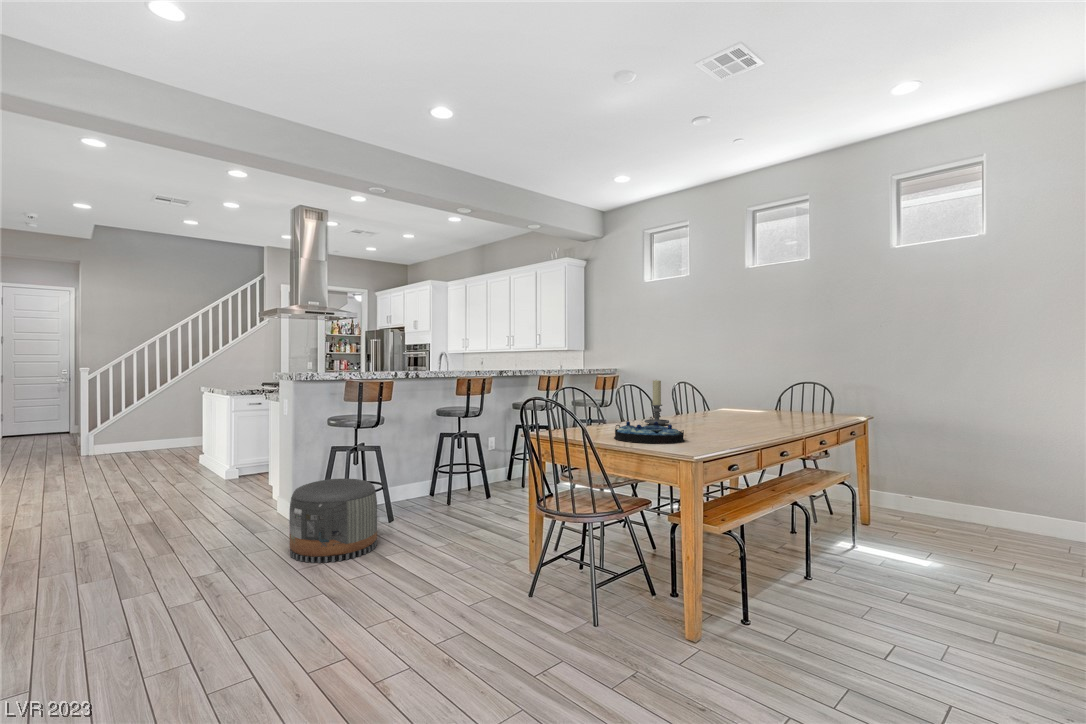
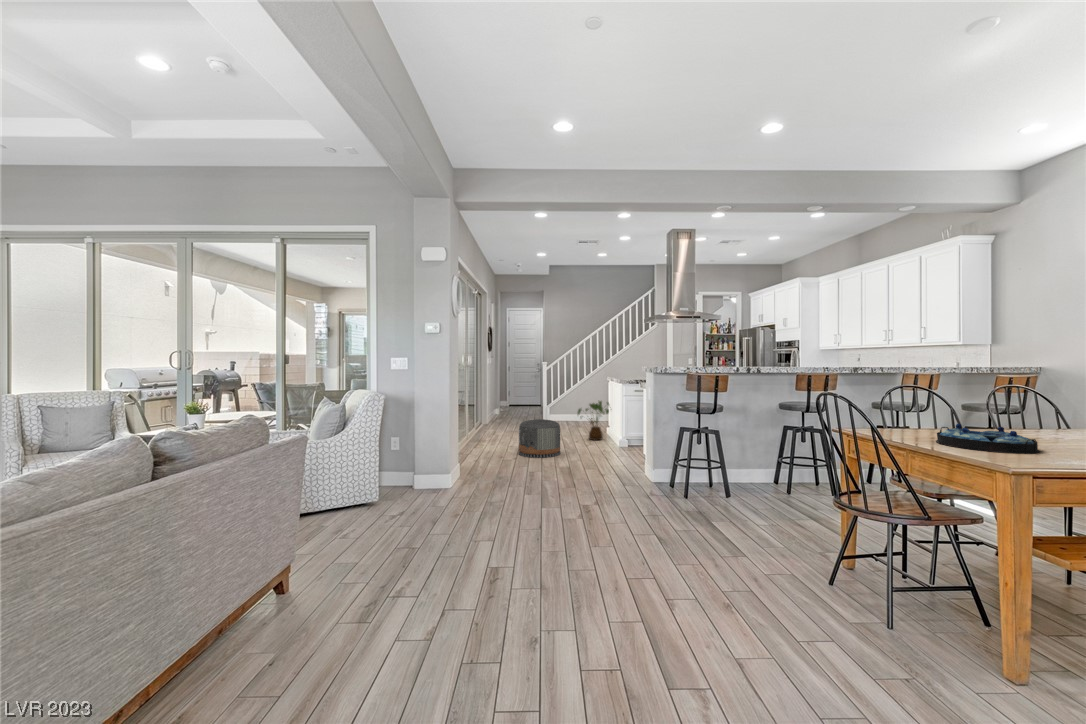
candle holder: present [645,380,669,425] -> none [1015,378,1057,435]
house plant: none [156,420,213,476] -> present [578,401,609,440]
pouf: present [289,479,377,563] -> present [519,419,560,458]

